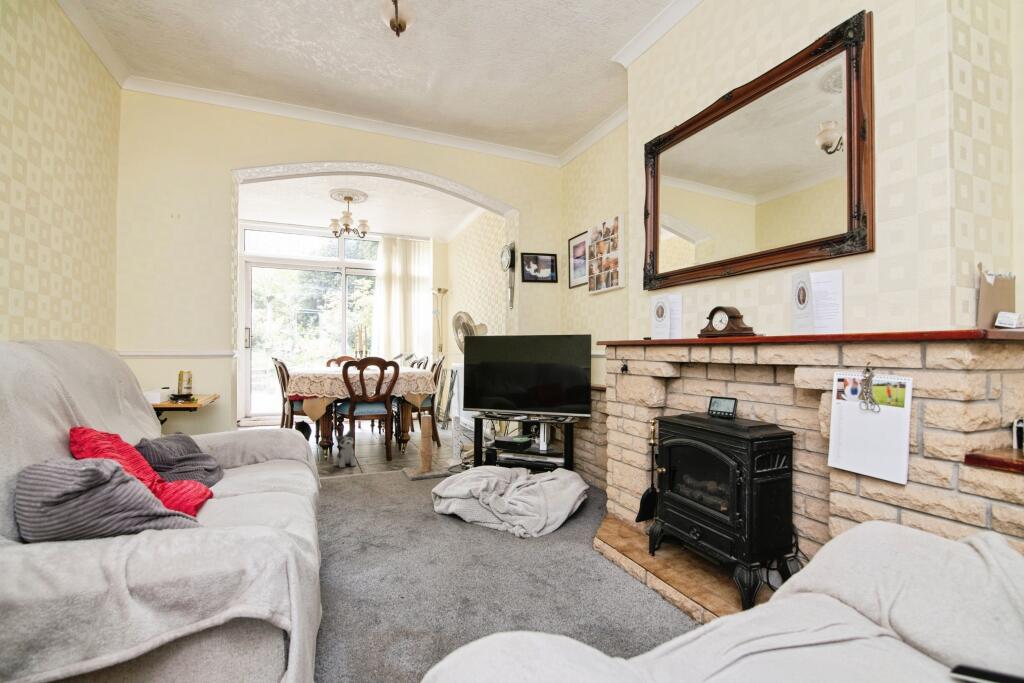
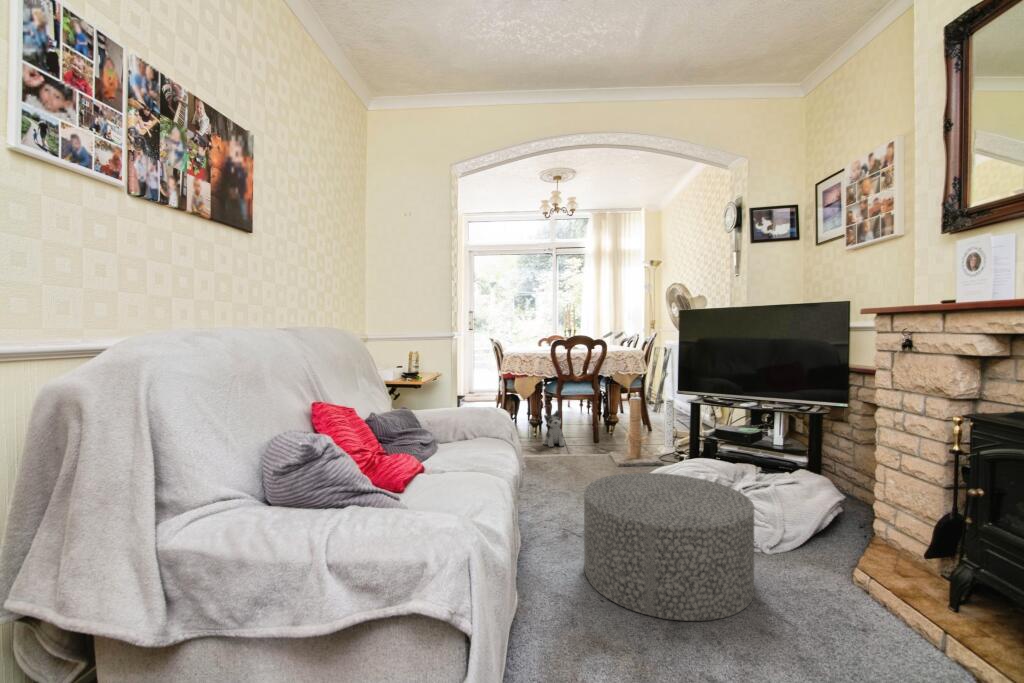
ottoman: none [383,479,526,602] -> present [584,473,754,621]

